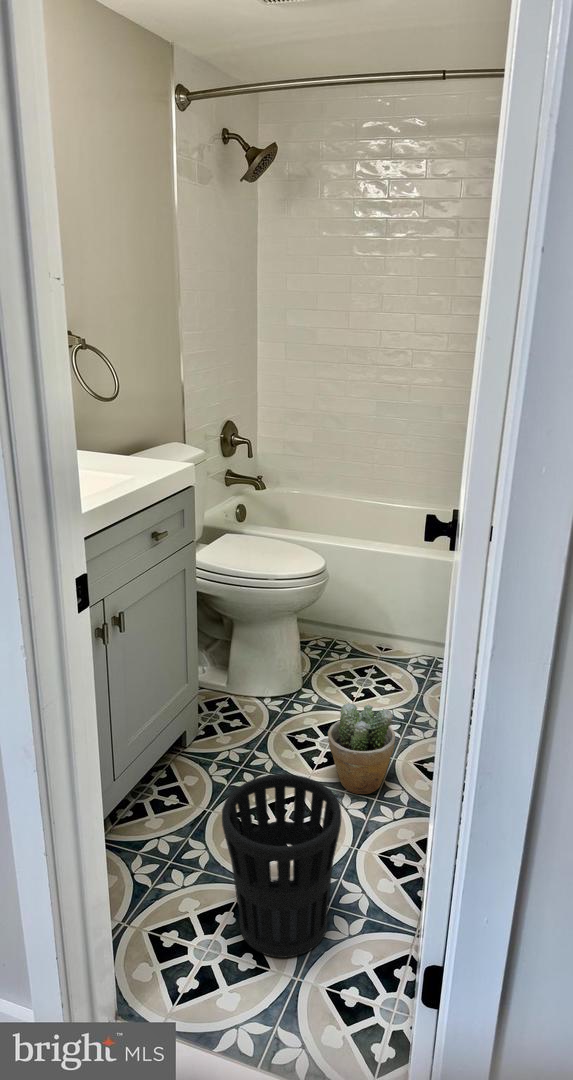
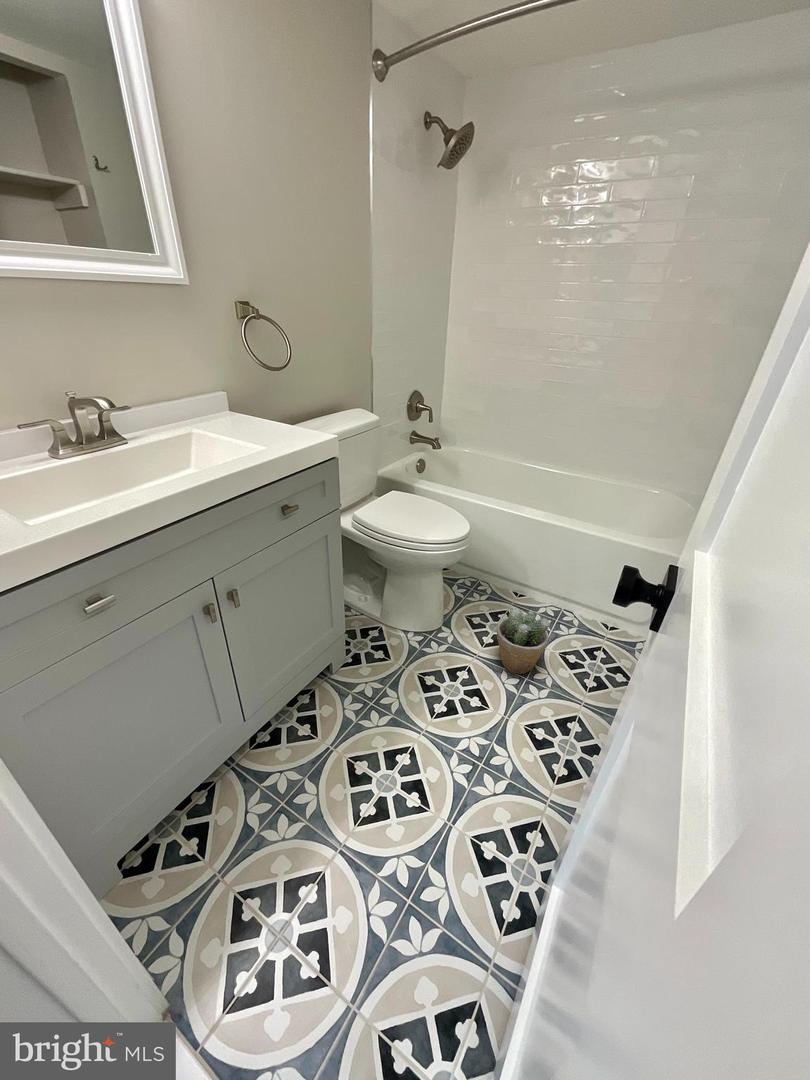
wastebasket: present [222,774,341,958] -> none [406,665,502,804]

